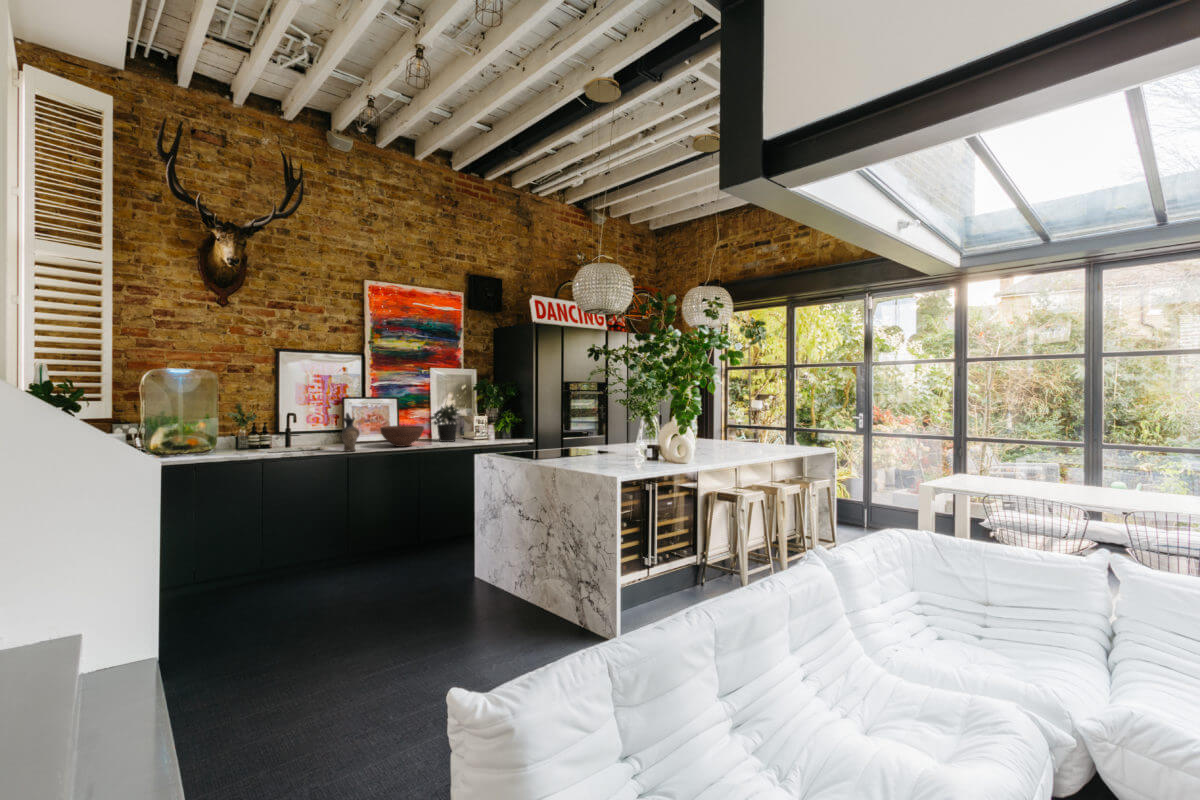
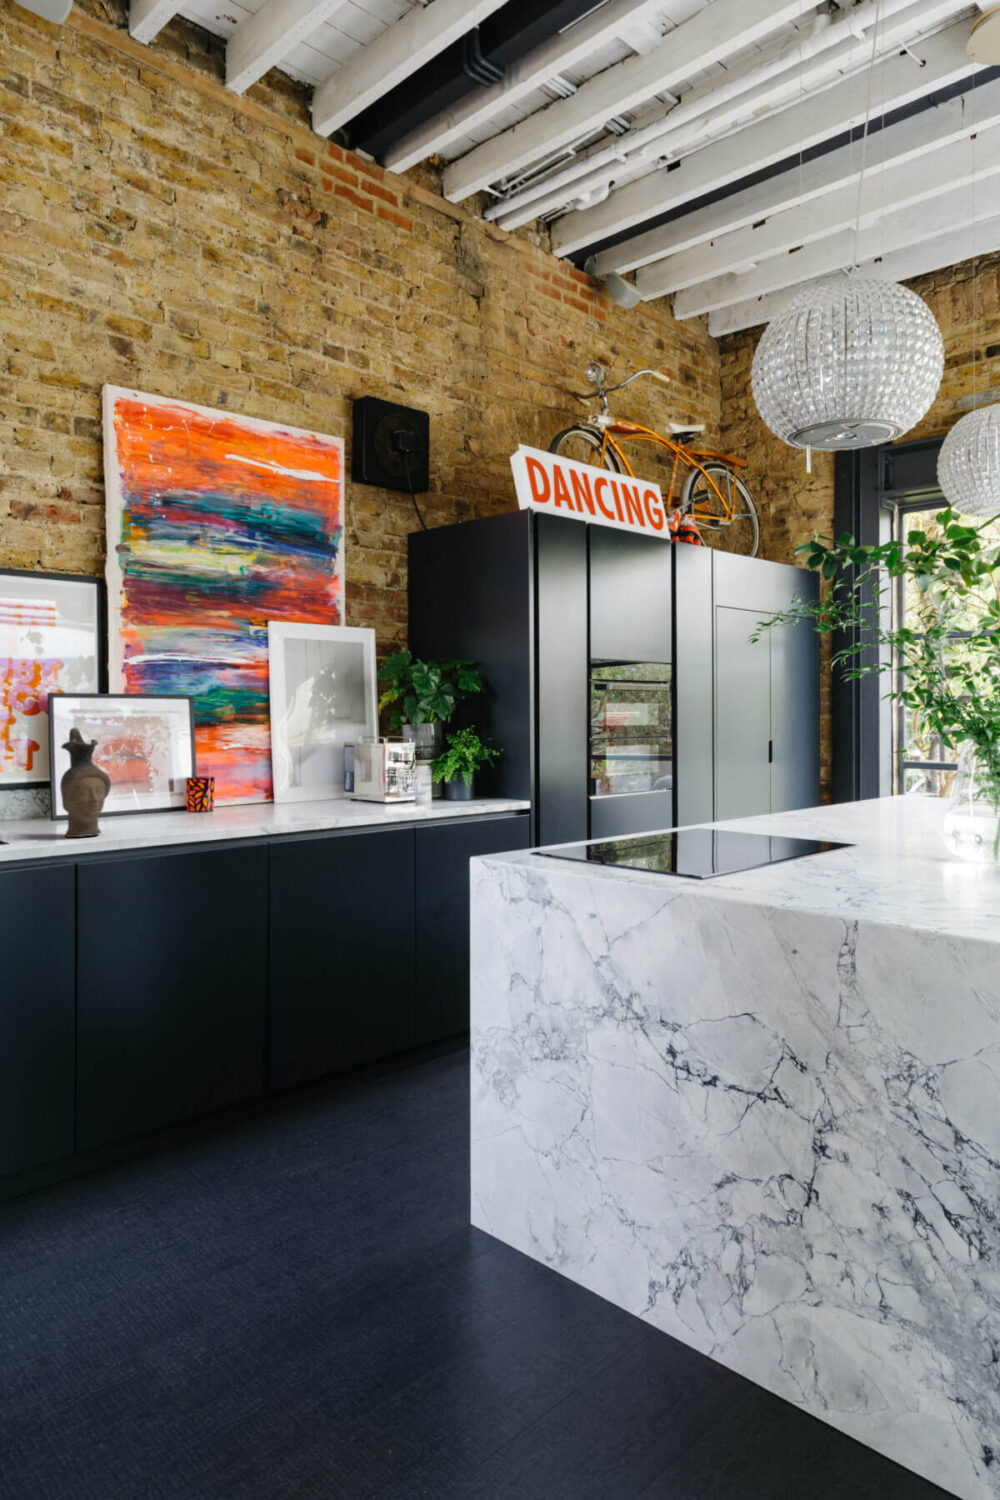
potted plant: present [430,404,460,442] -> none [273,710,358,808]
fruit bowl: present [380,425,424,447] -> none [160,766,274,821]

